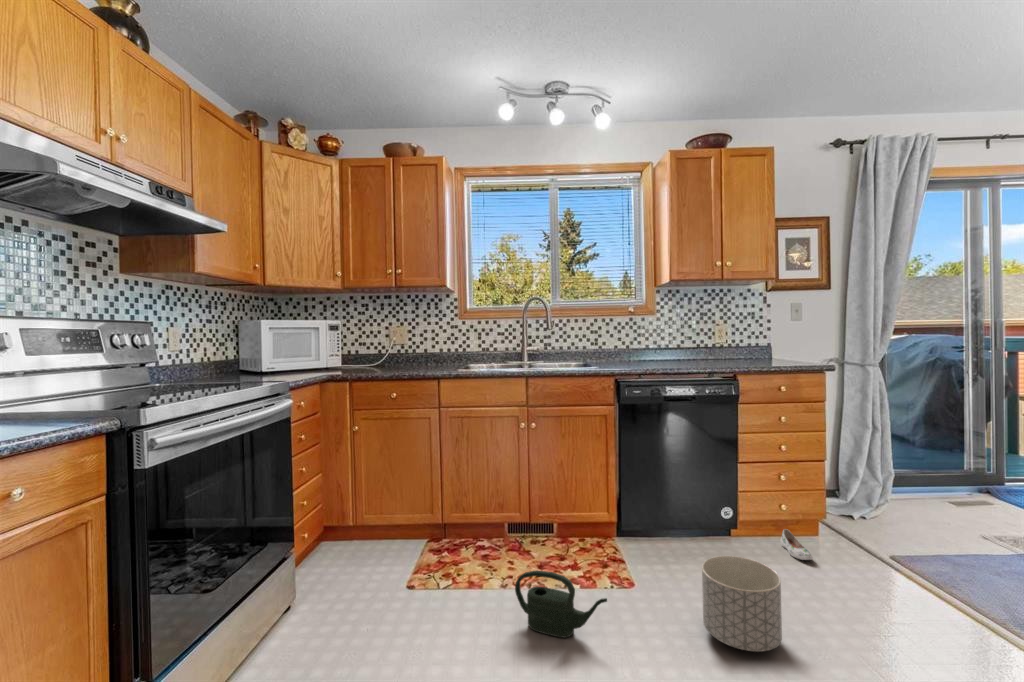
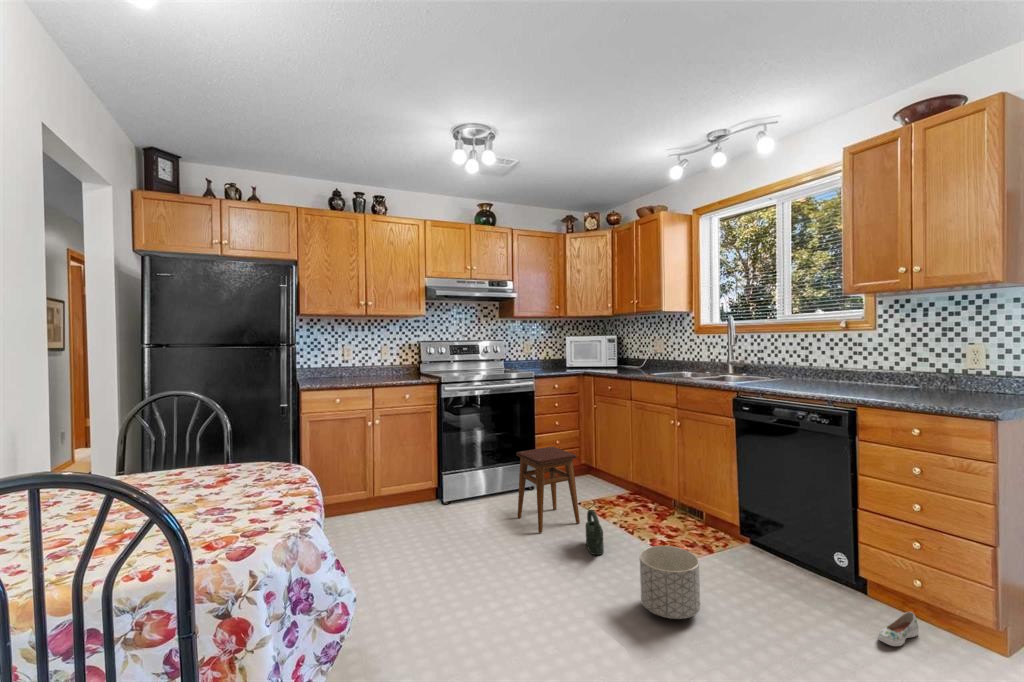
stool: none [359,498,461,663] -> present [516,447,580,533]

